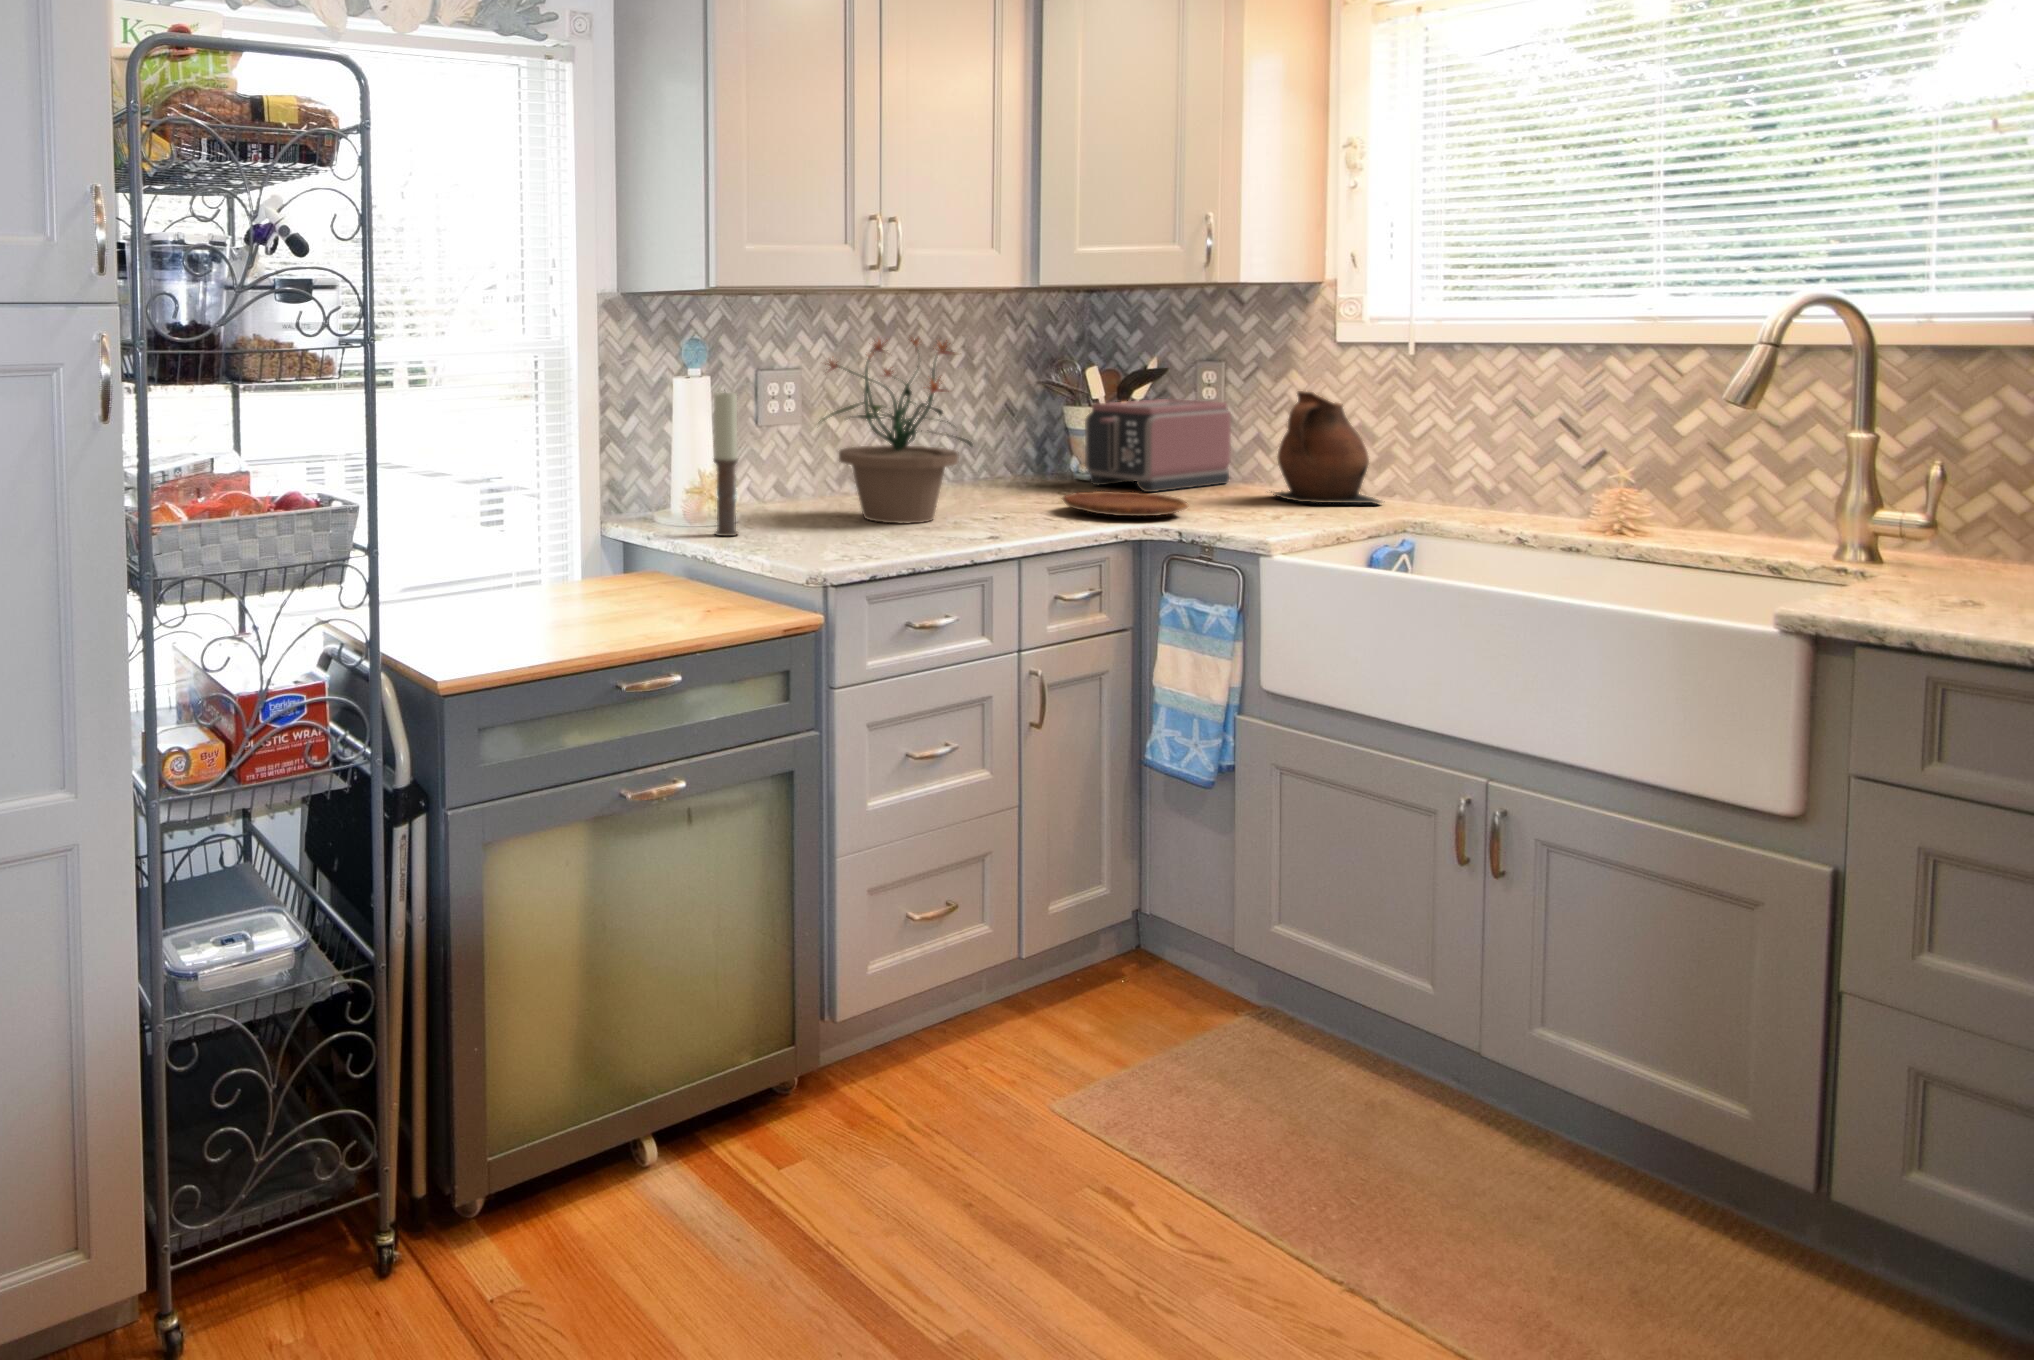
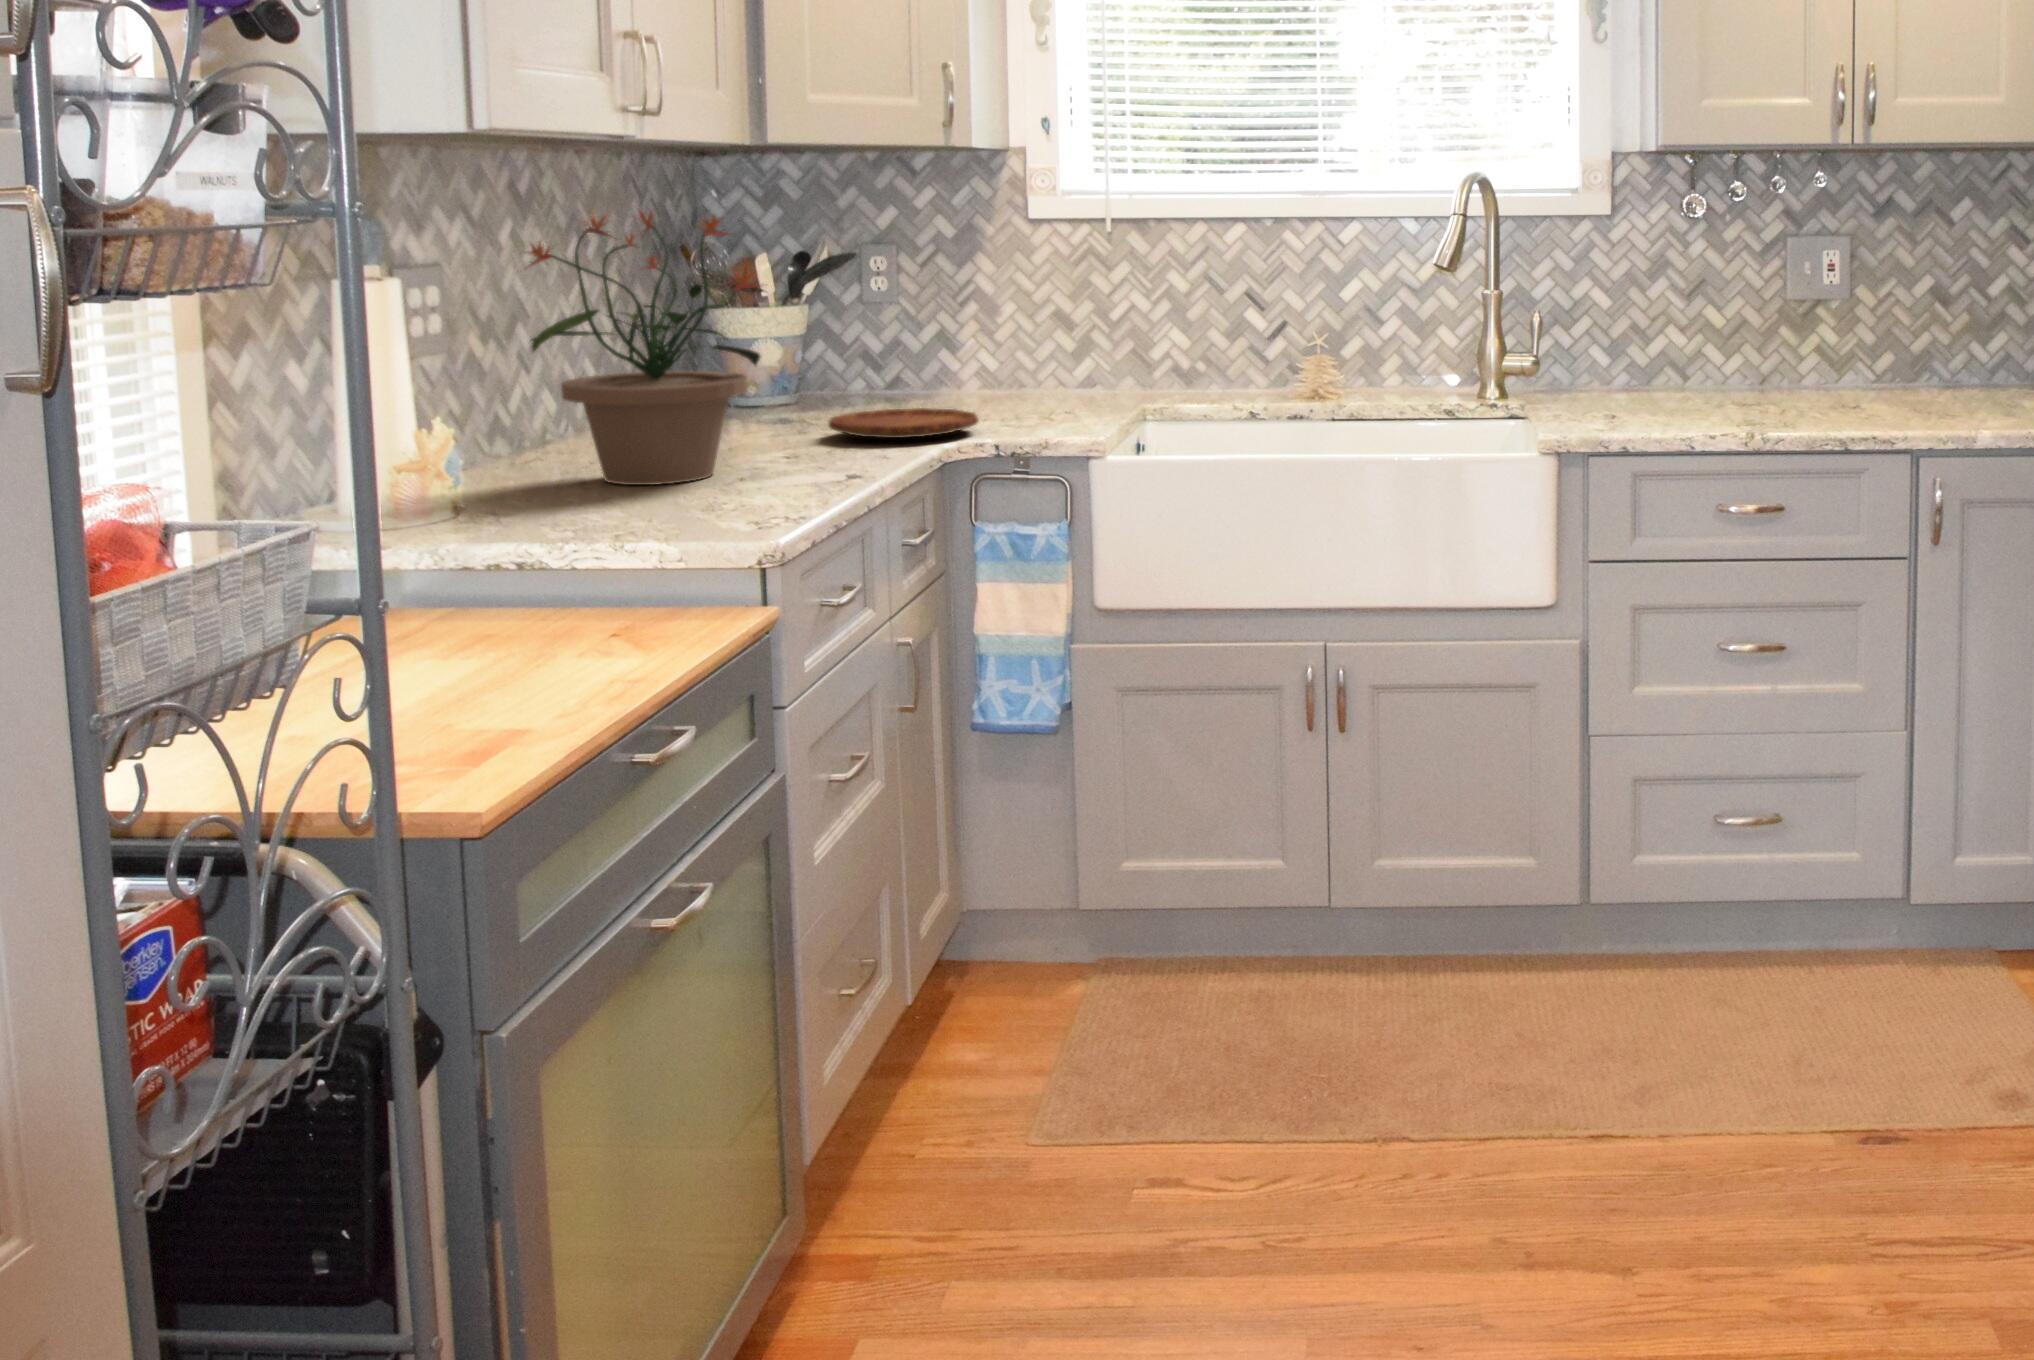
candle: present [714,390,738,536] -> none [444,295,500,536]
ceramic pitcher: present [1271,391,1382,504] -> none [987,274,1109,402]
toaster: present [1085,399,1231,492] -> none [763,293,916,411]

